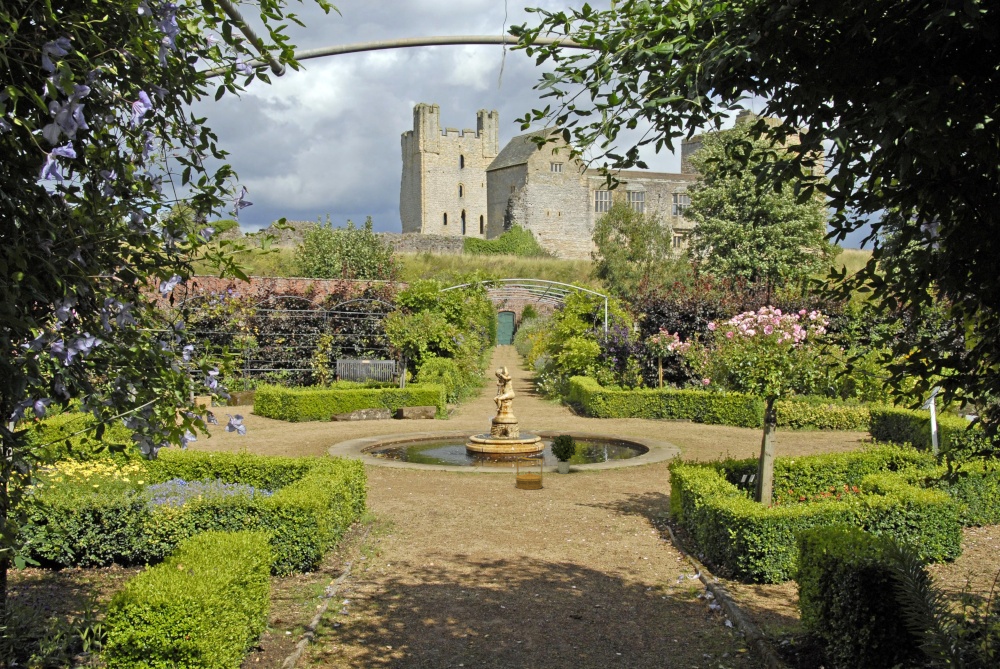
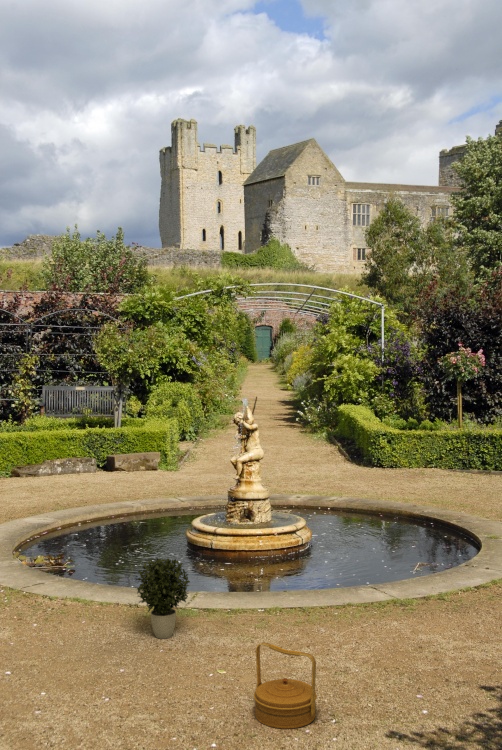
potted plant: present [550,435,576,474] -> present [137,558,190,639]

